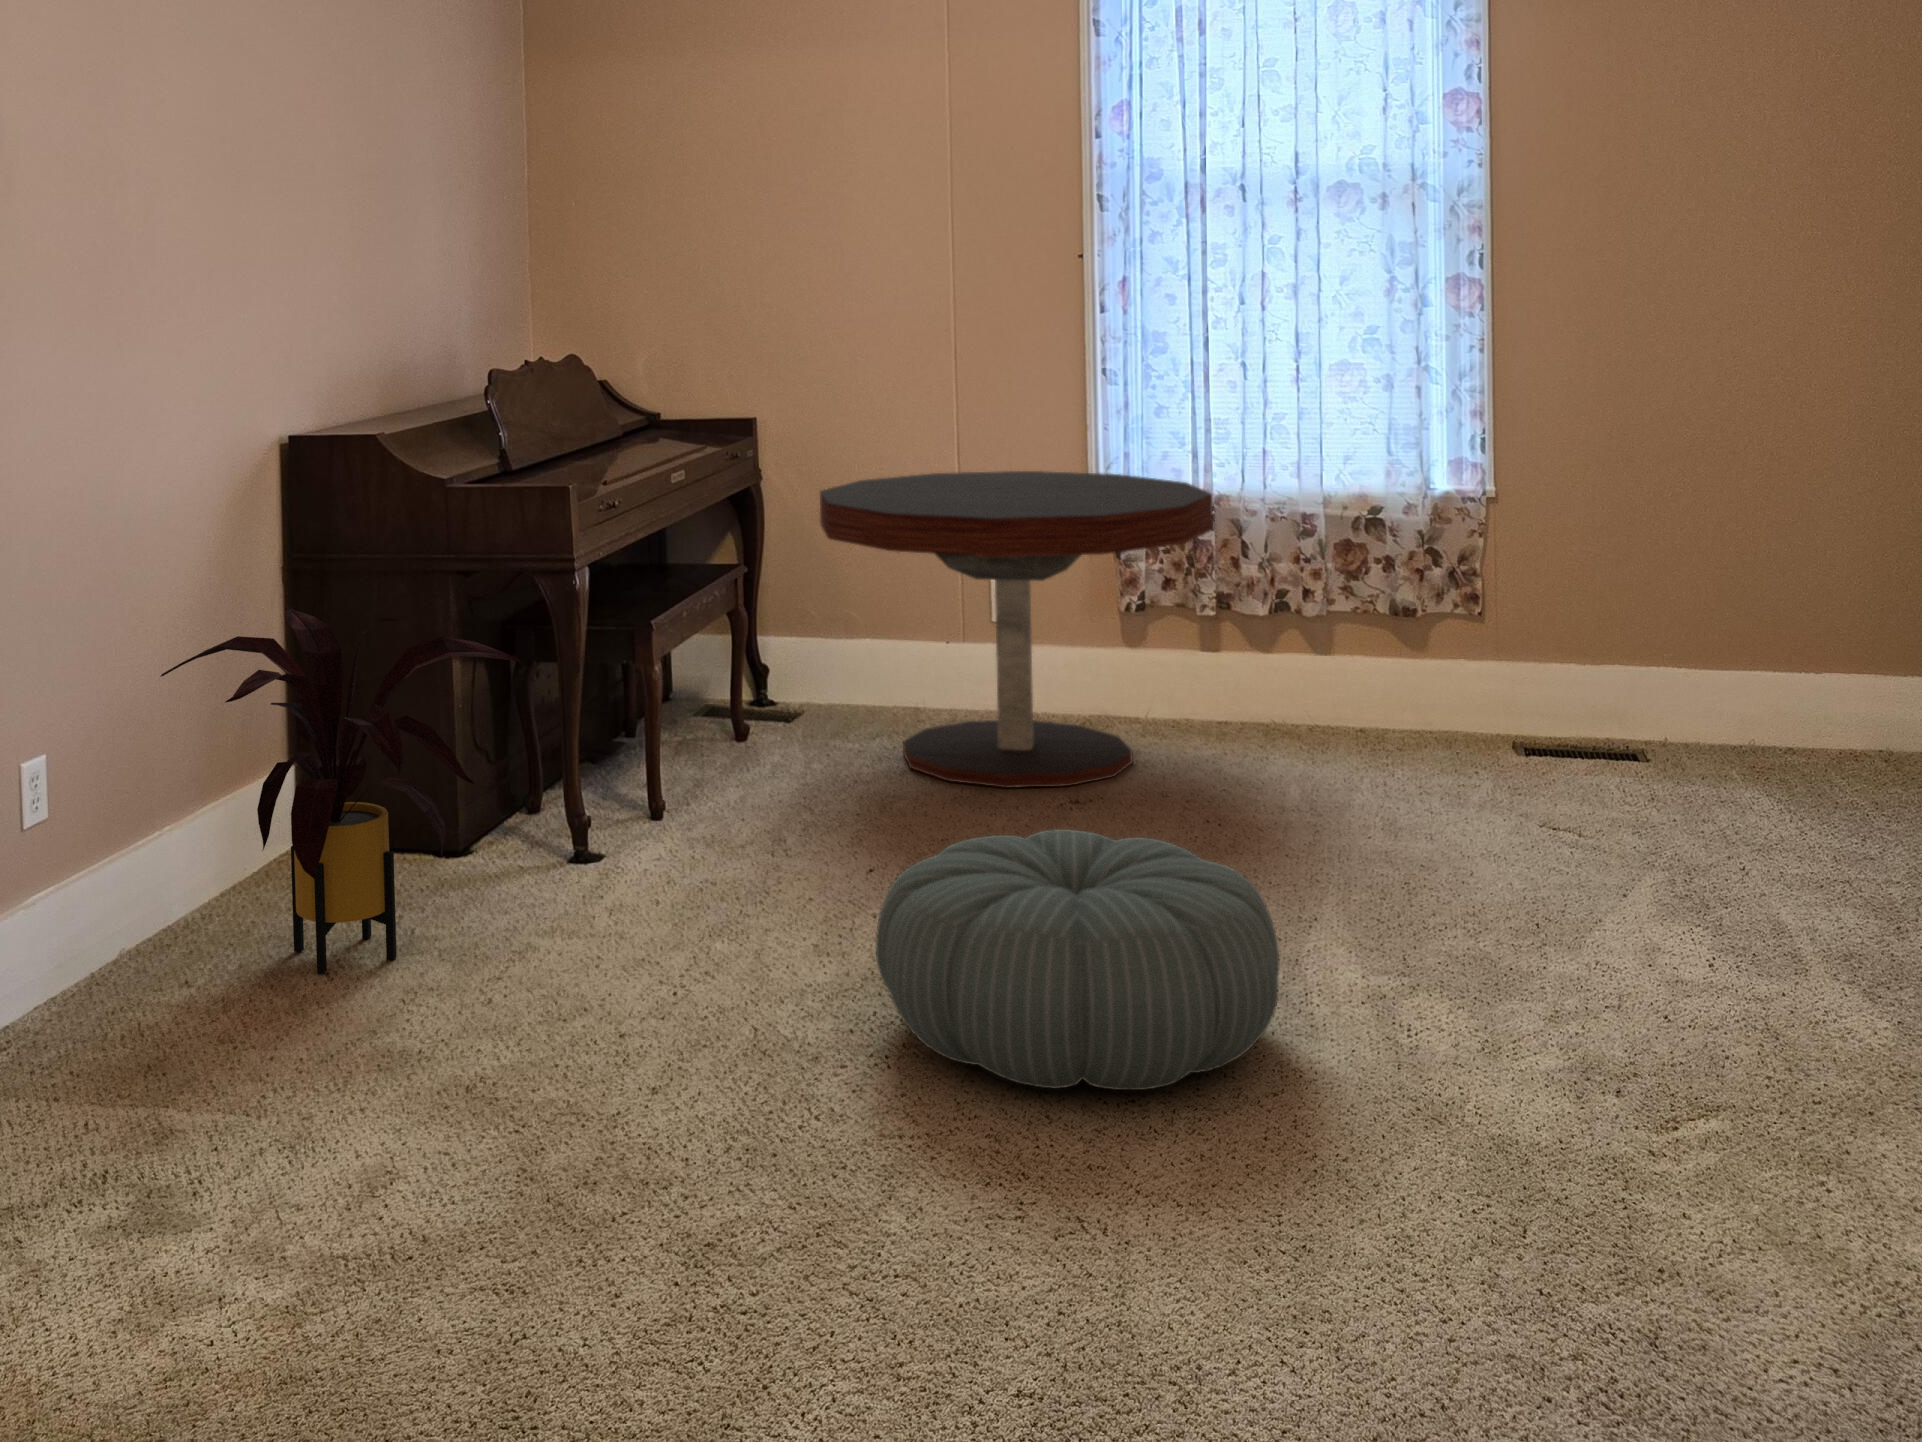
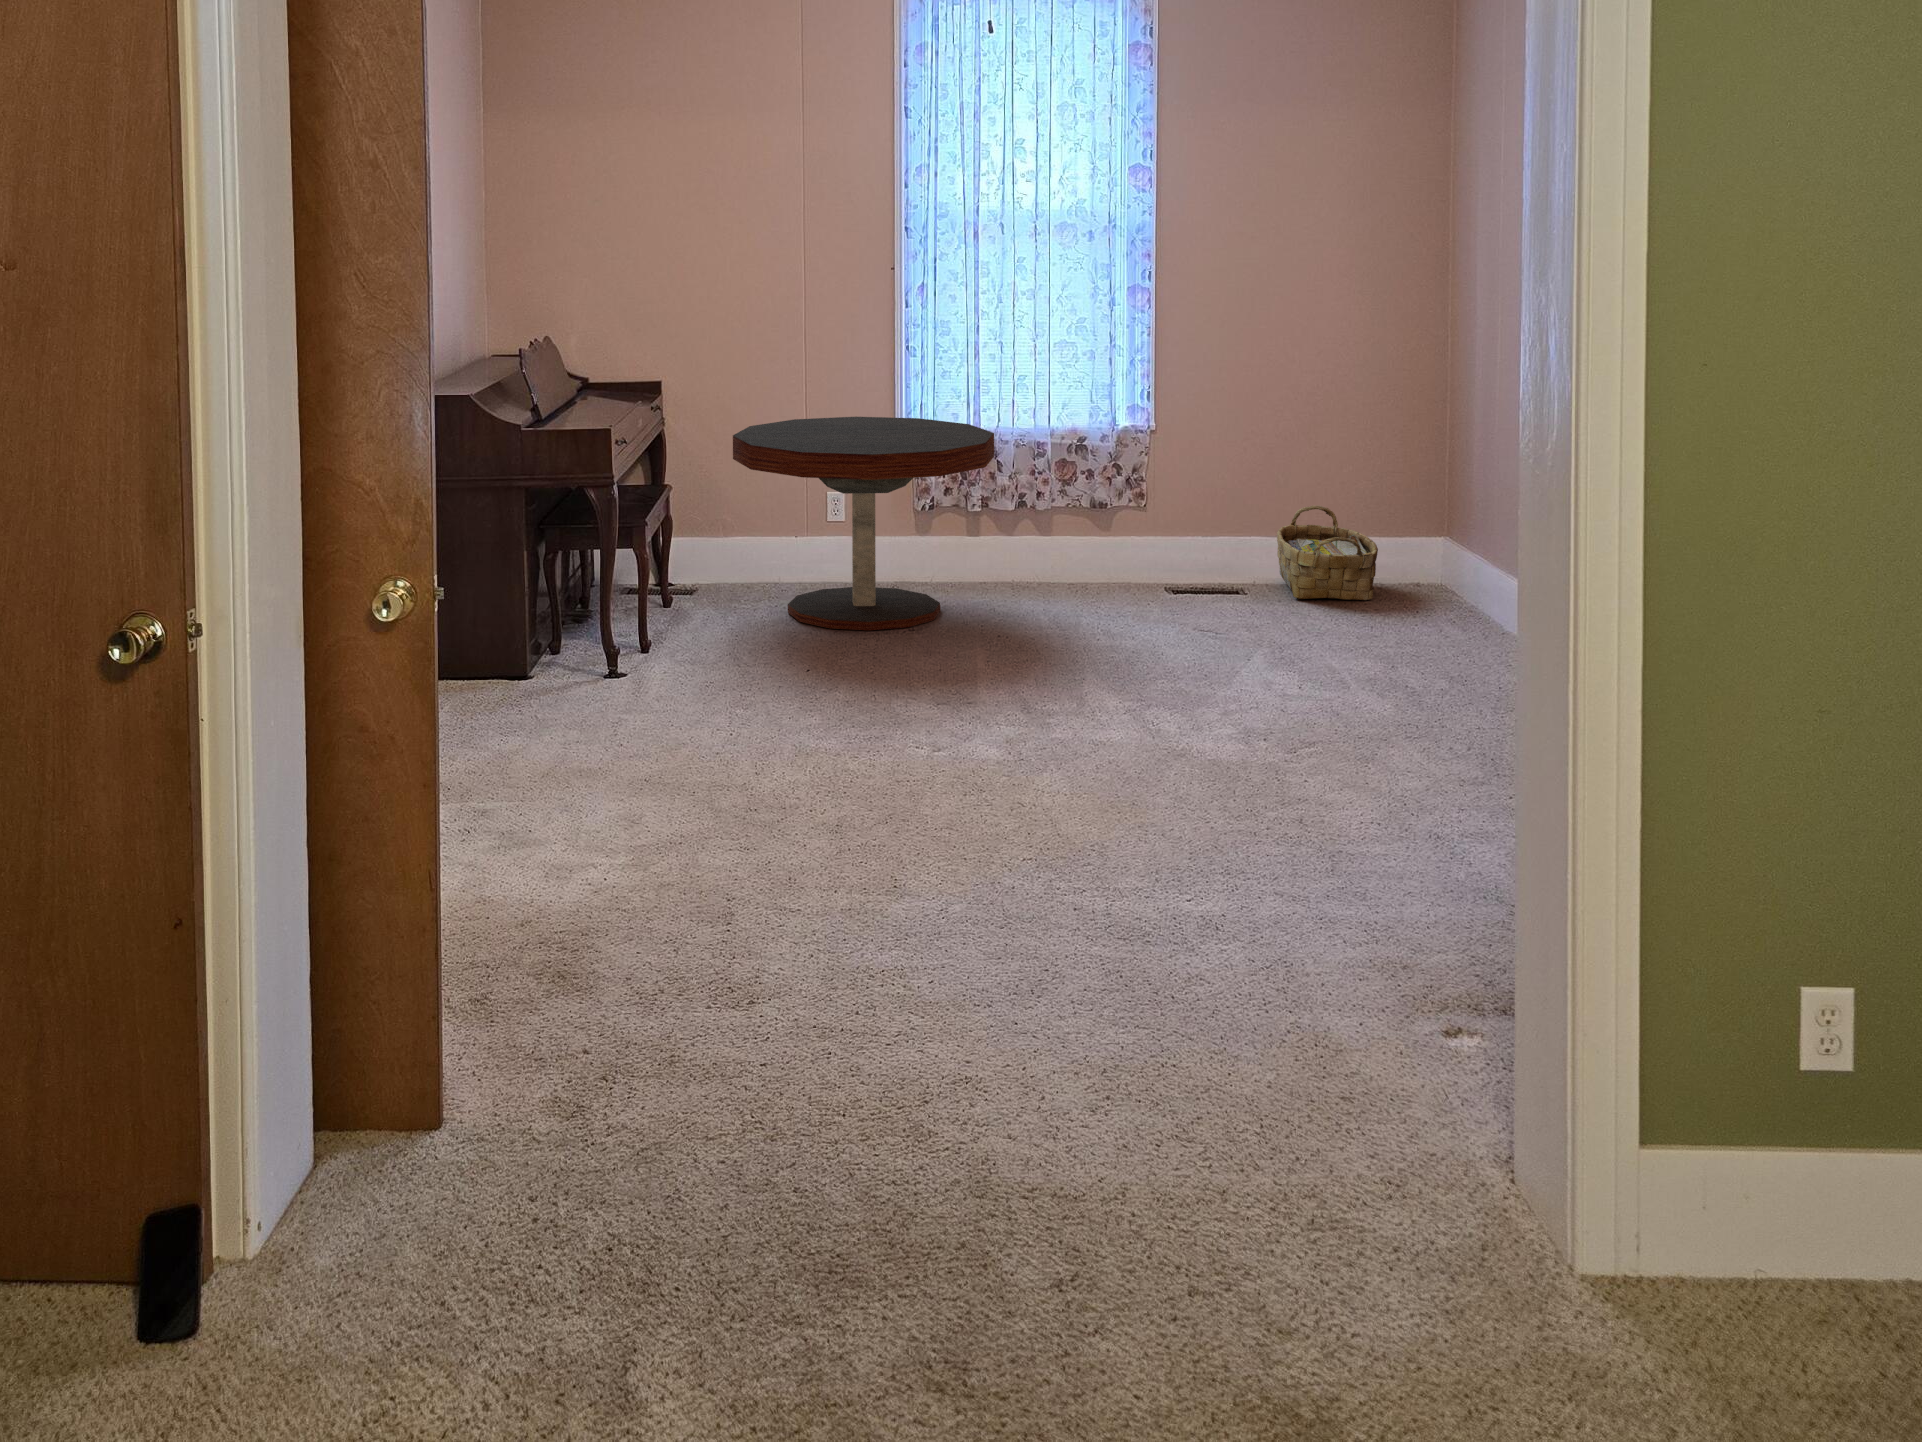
house plant: present [160,608,522,974] -> none [389,530,629,764]
woven basket: none [1701,623,1879,782] -> present [1277,506,1378,600]
pouf: present [876,829,1279,1090] -> none [881,645,1112,784]

